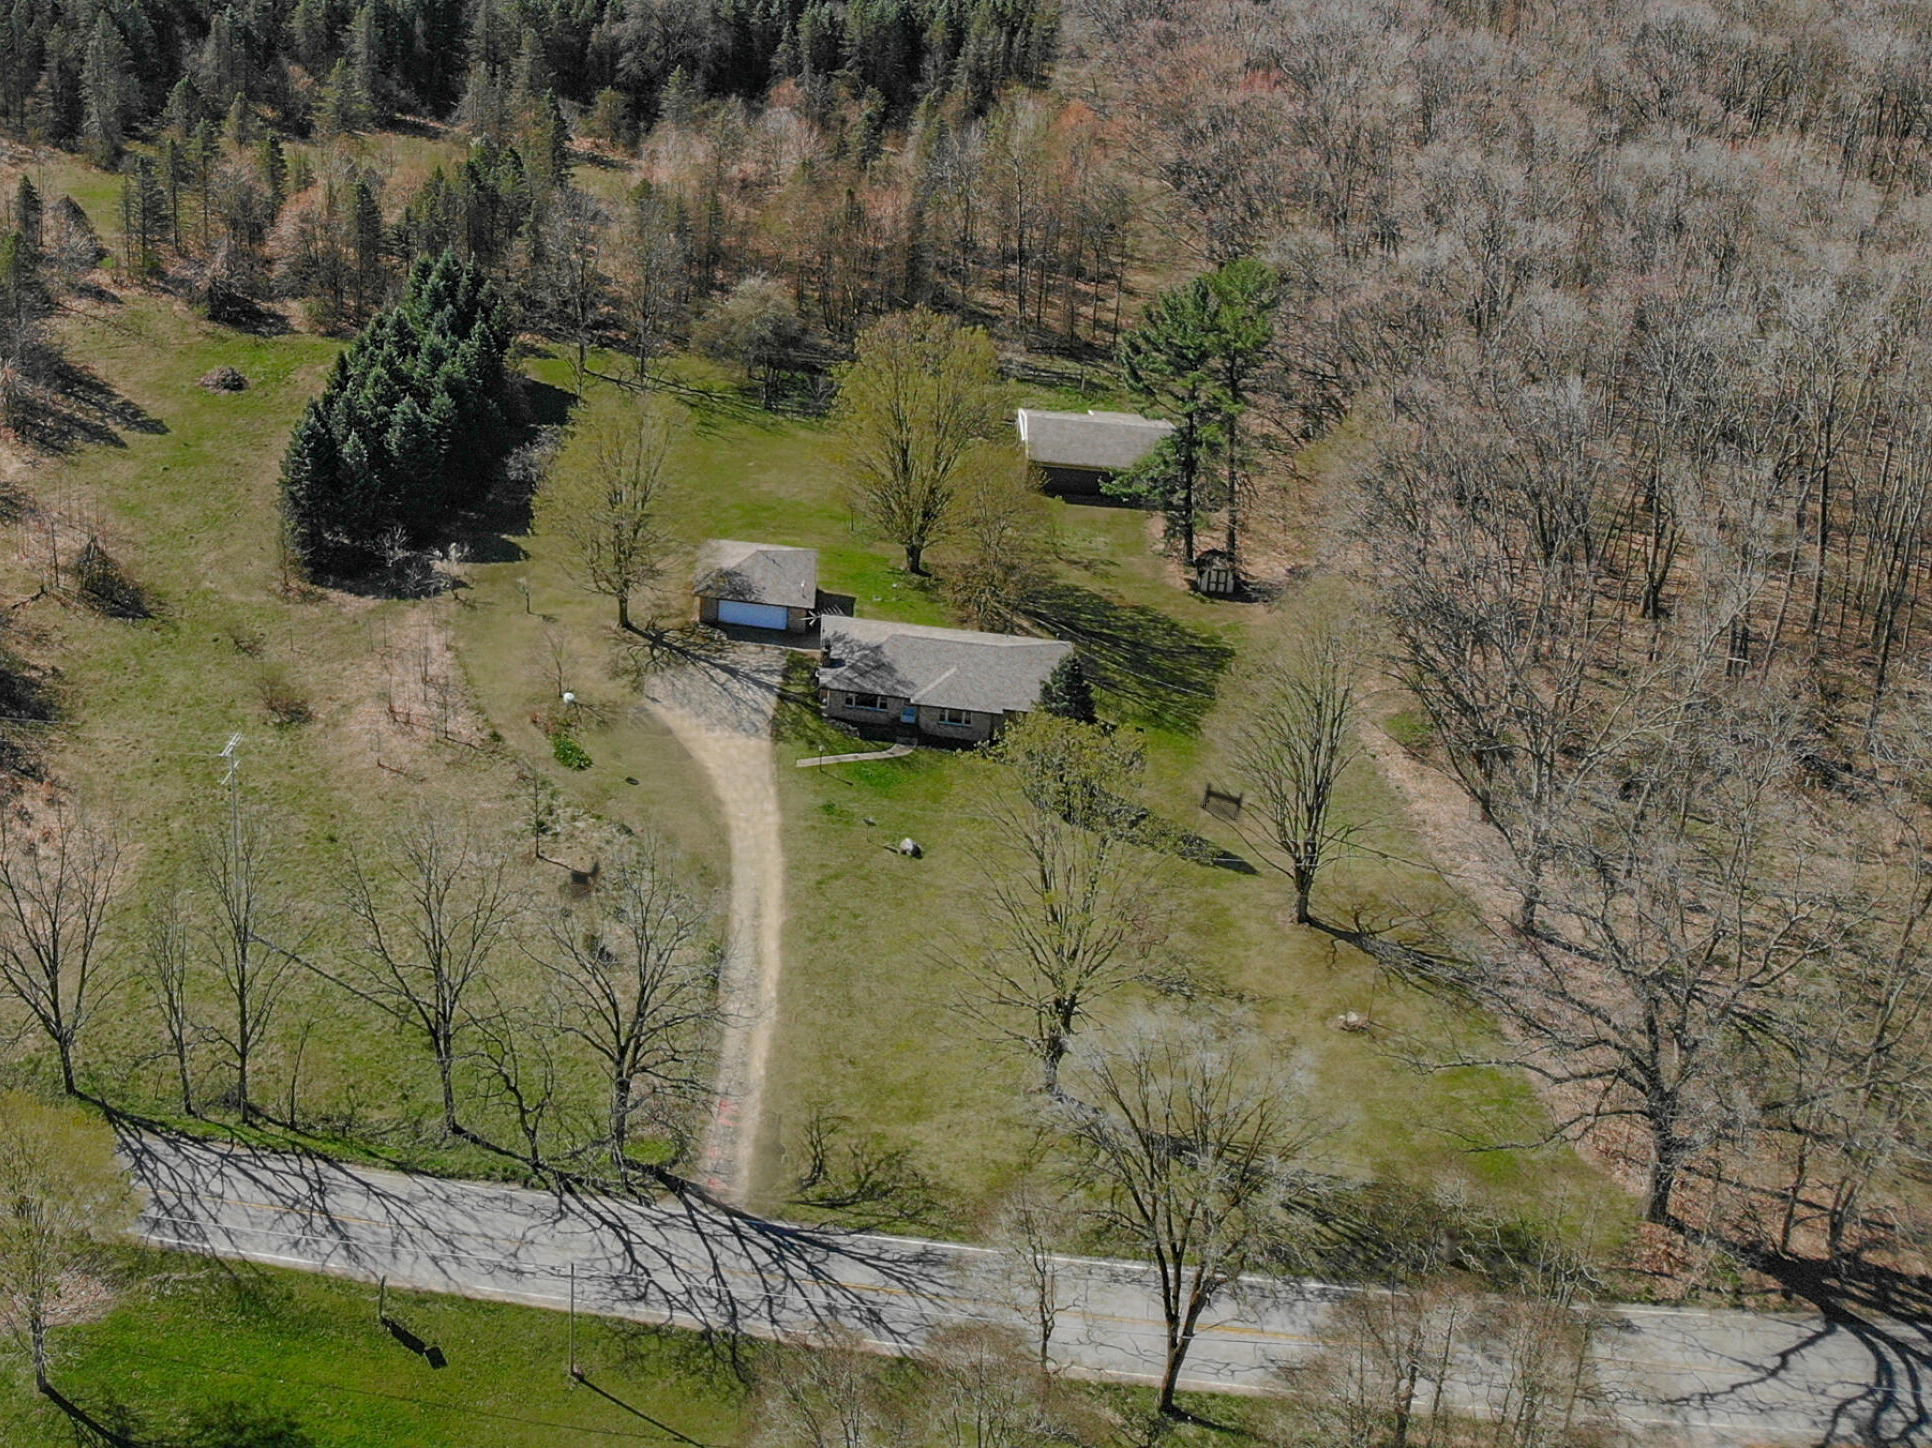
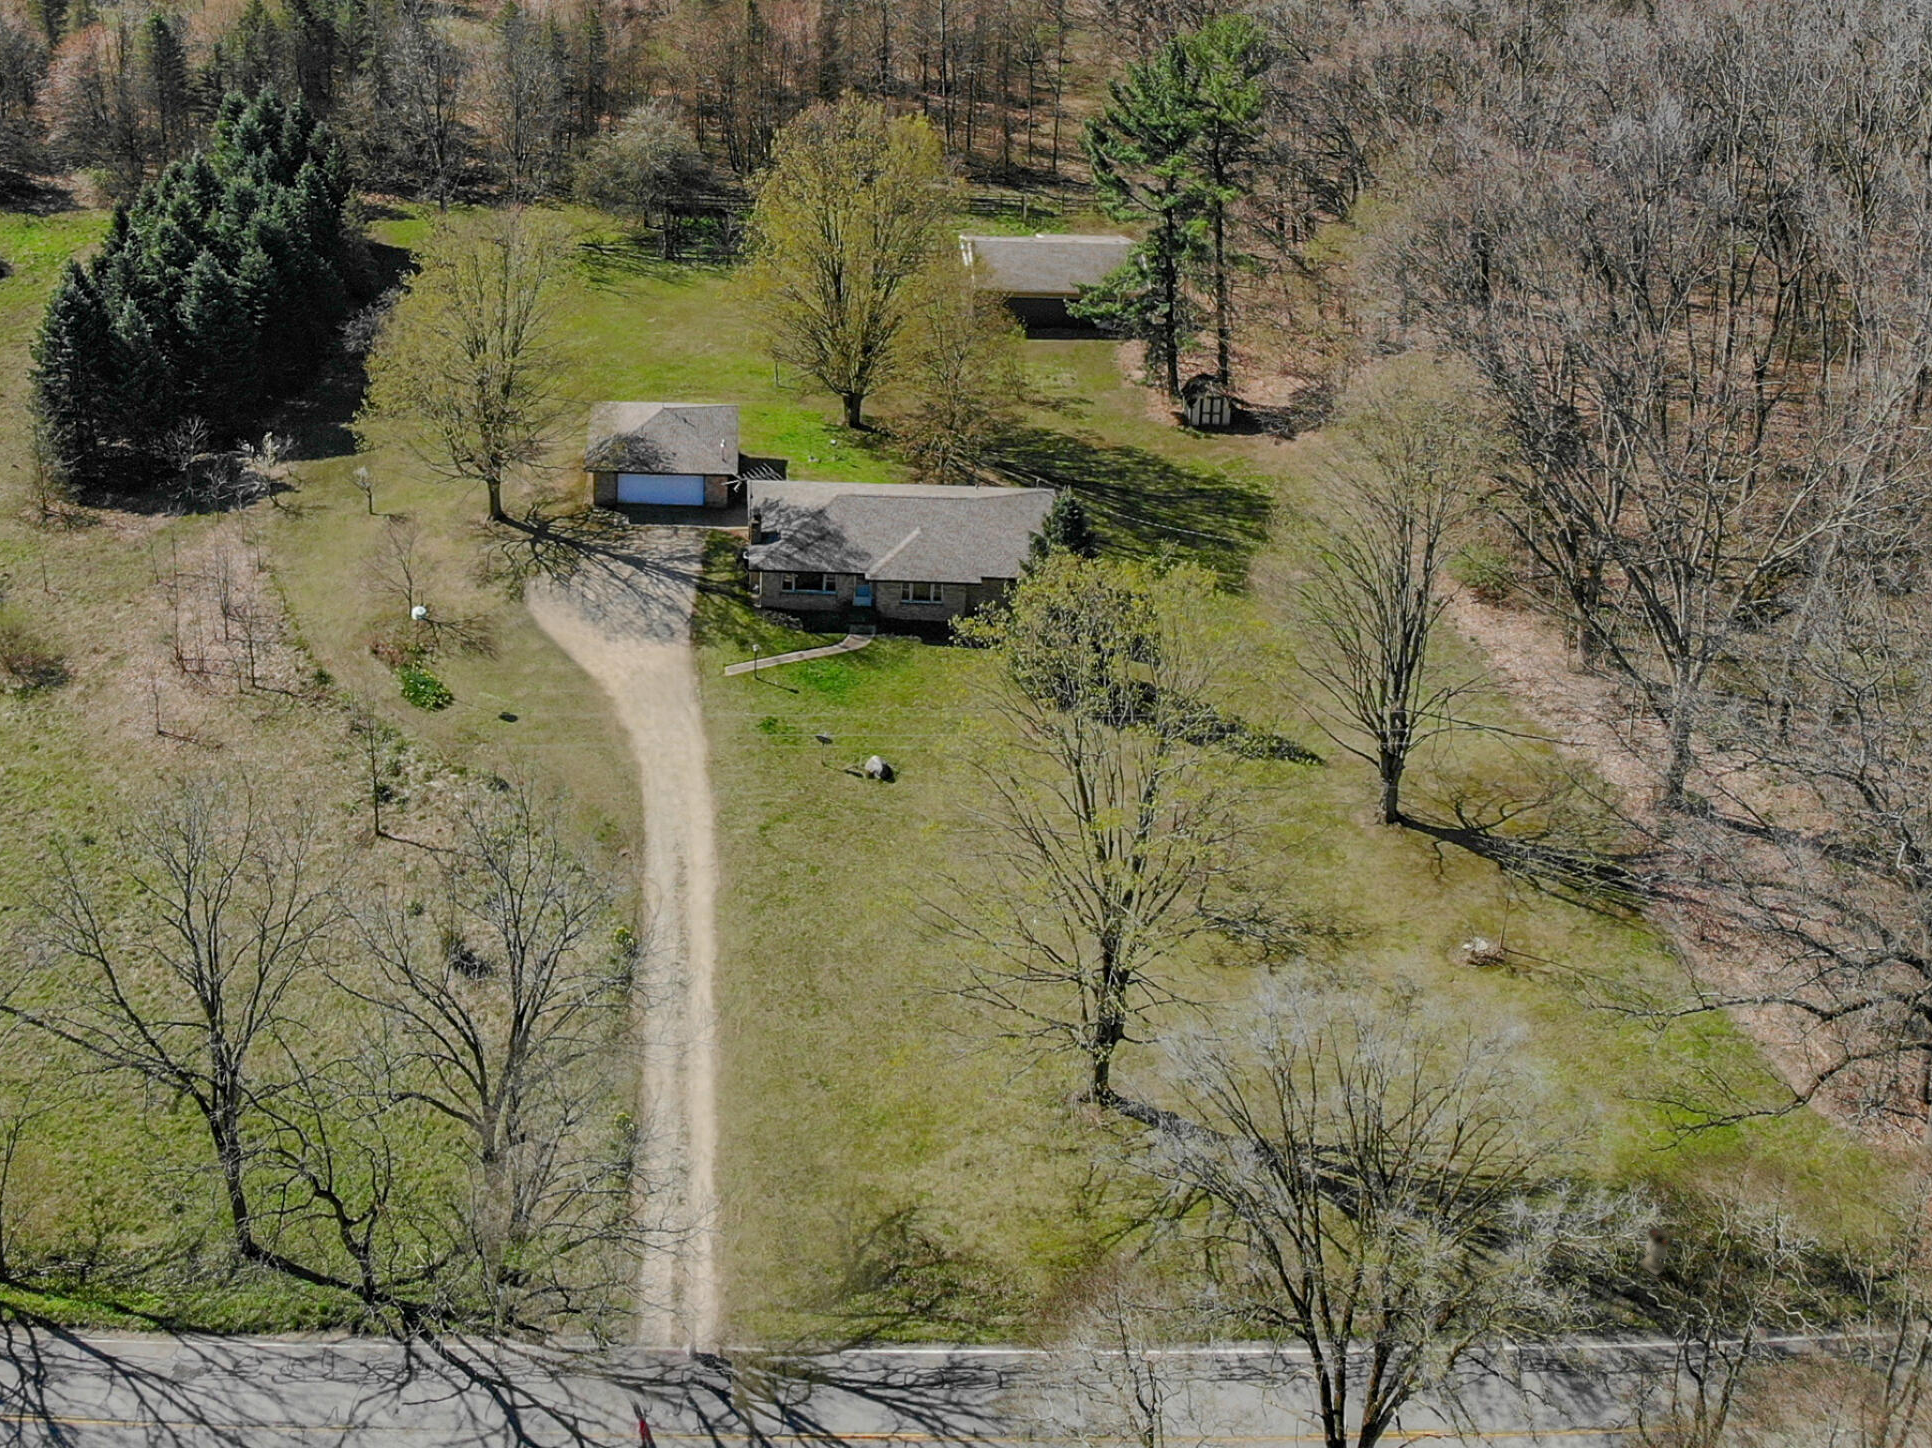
bench: present [1202,784,1243,819] -> none [1232,652,1281,696]
lounge chair: present [570,859,601,895] -> none [428,820,472,878]

